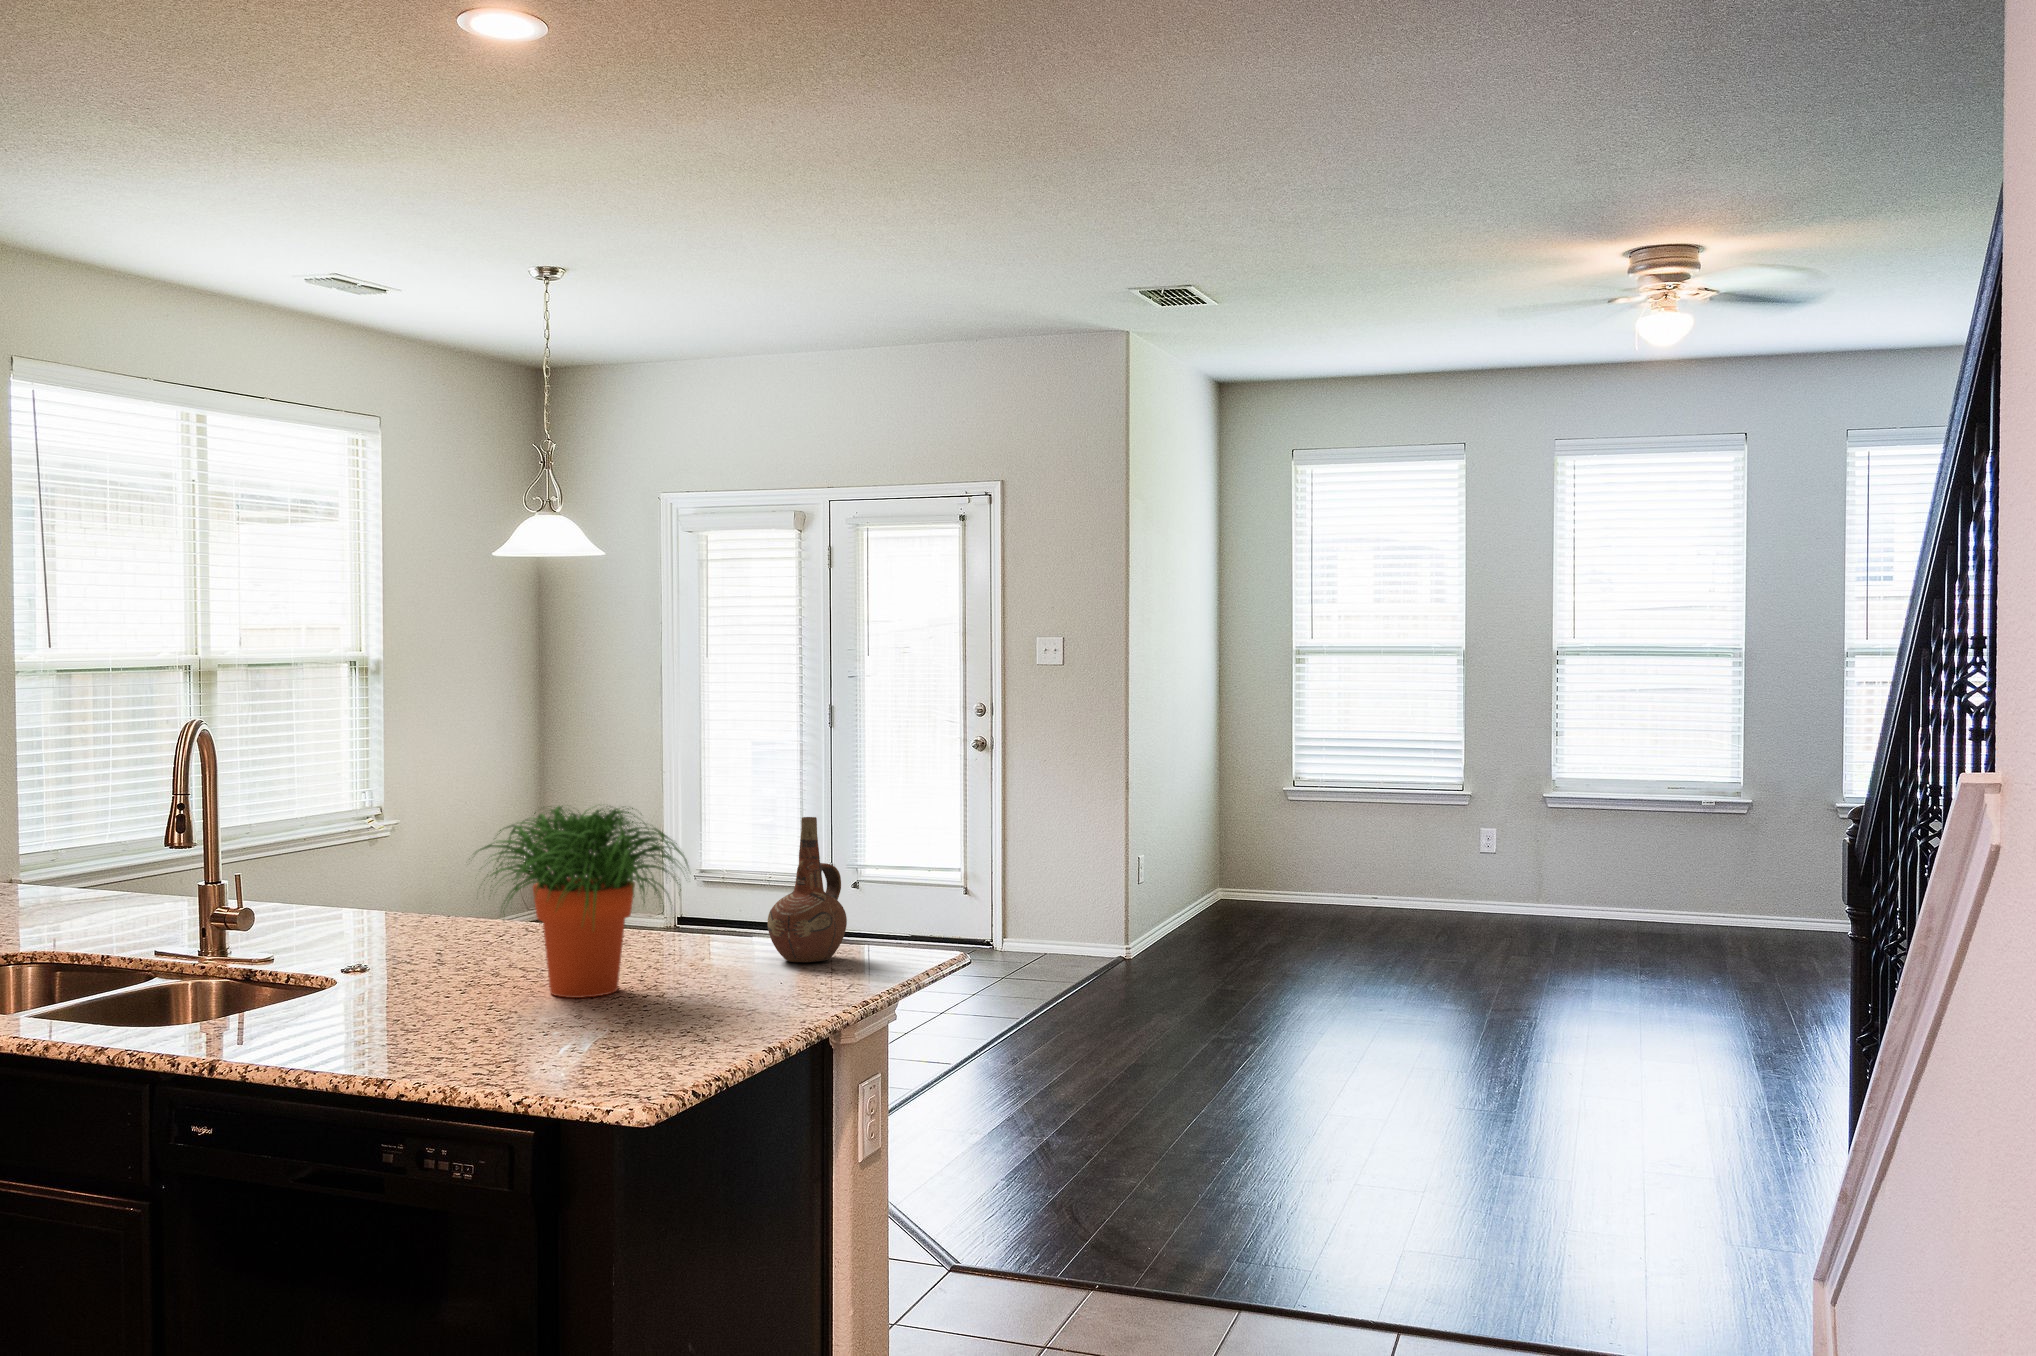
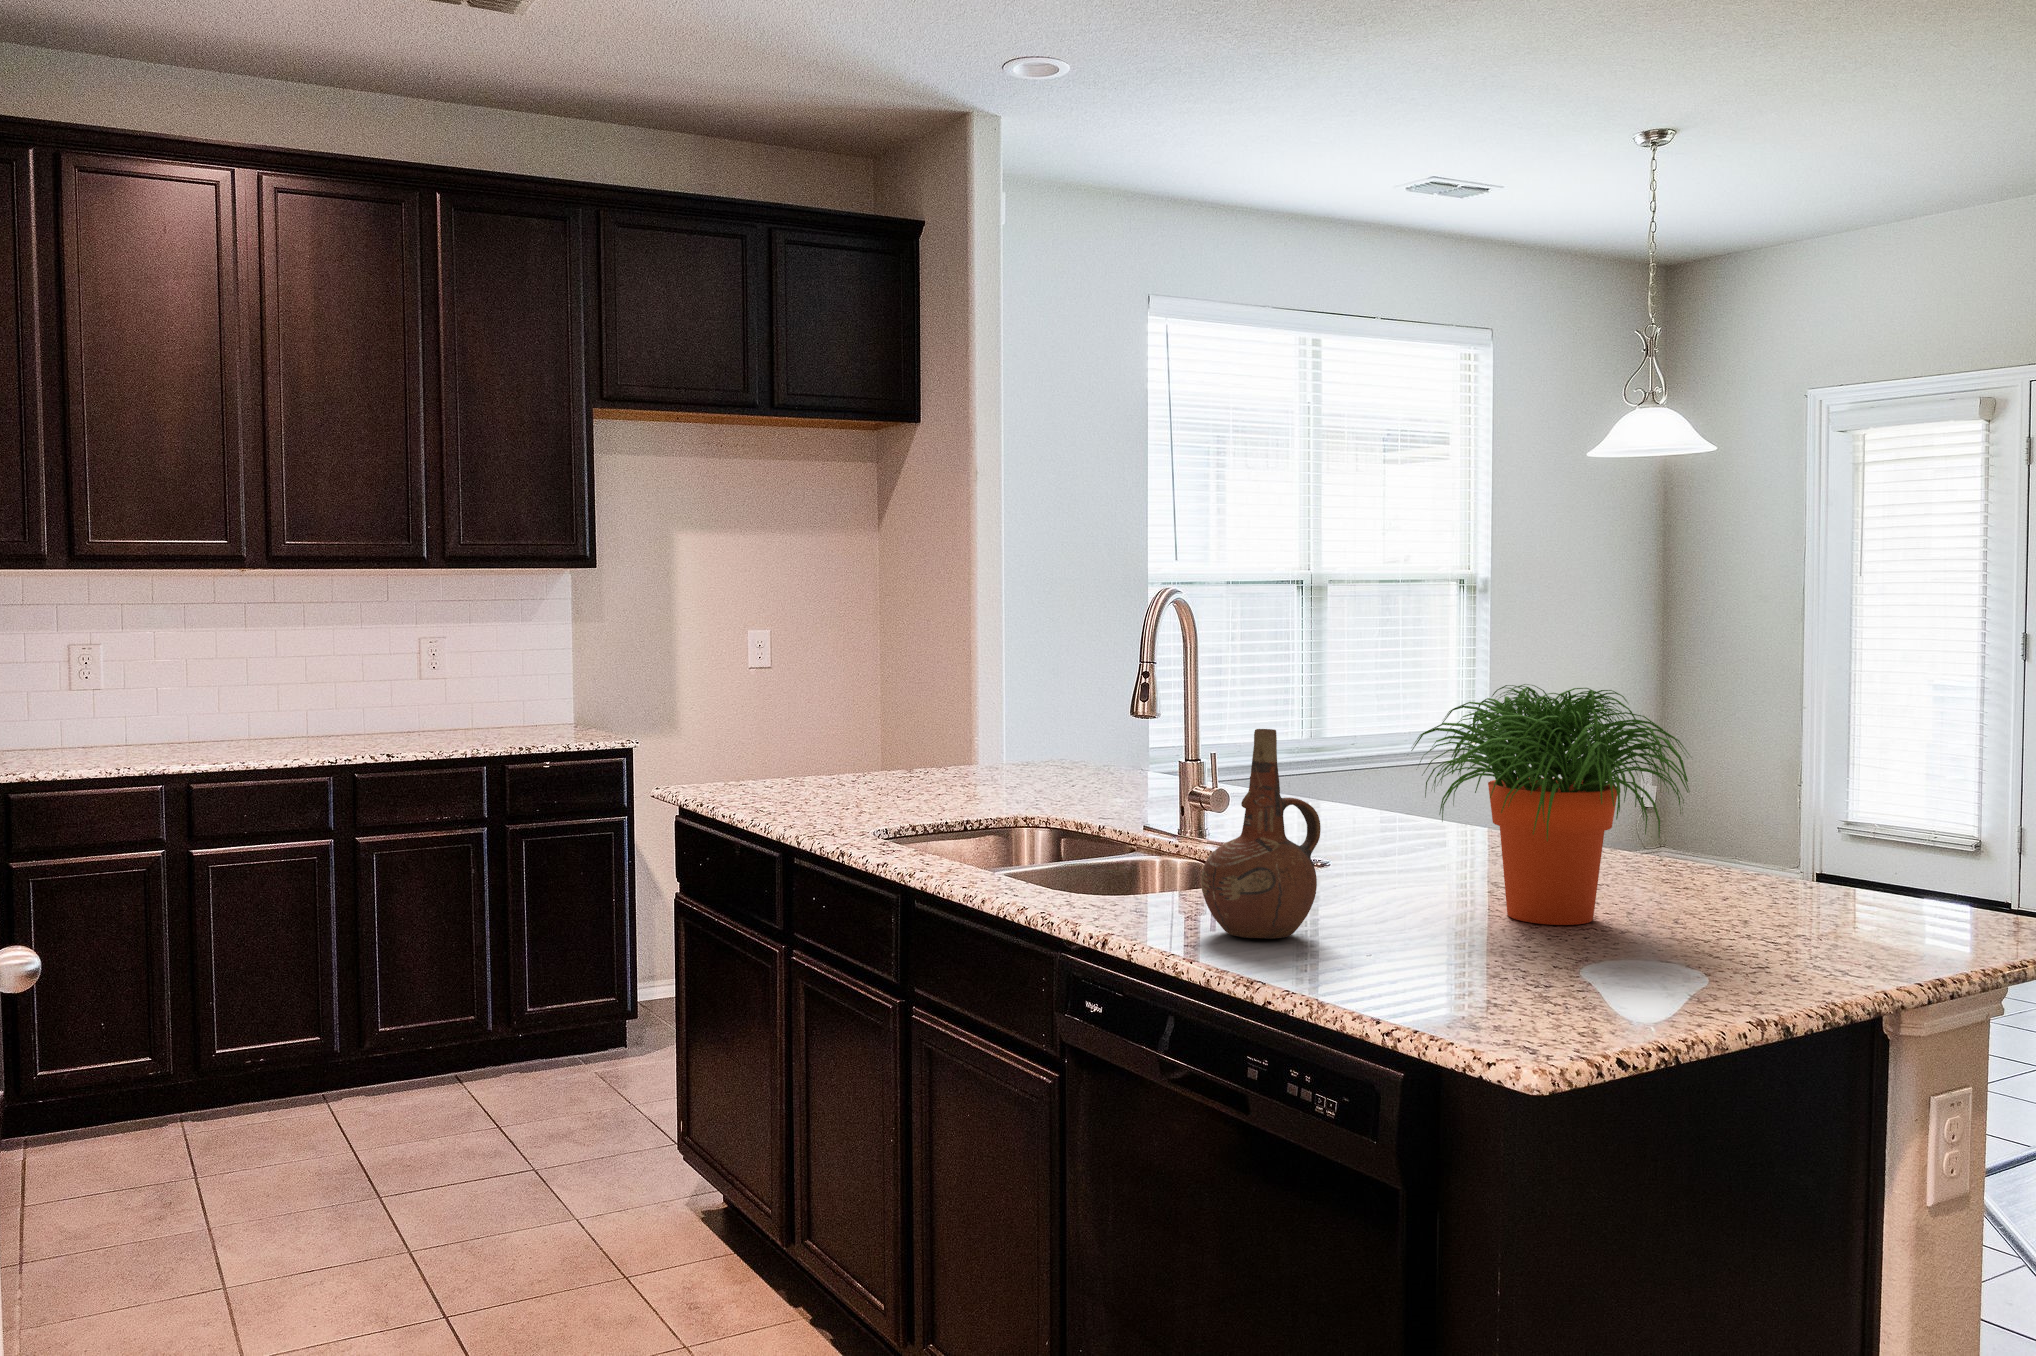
ceramic pitcher: present [768,817,847,962] -> present [1201,729,1321,939]

